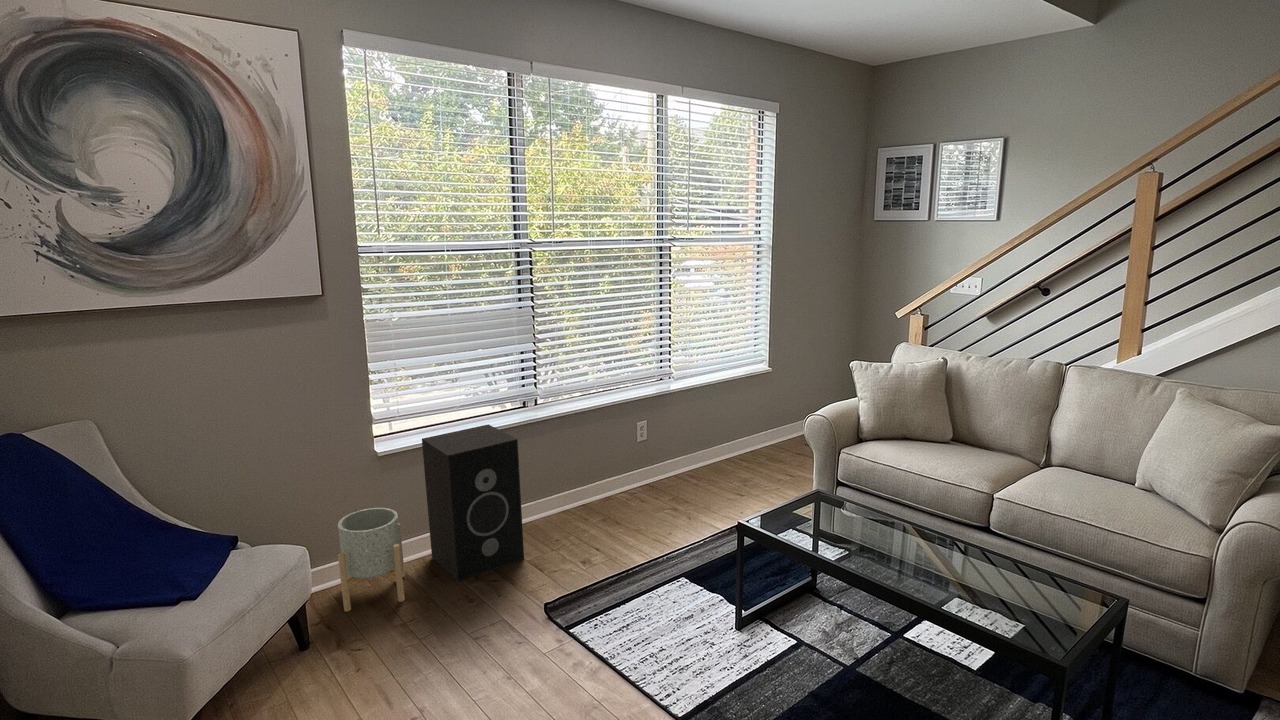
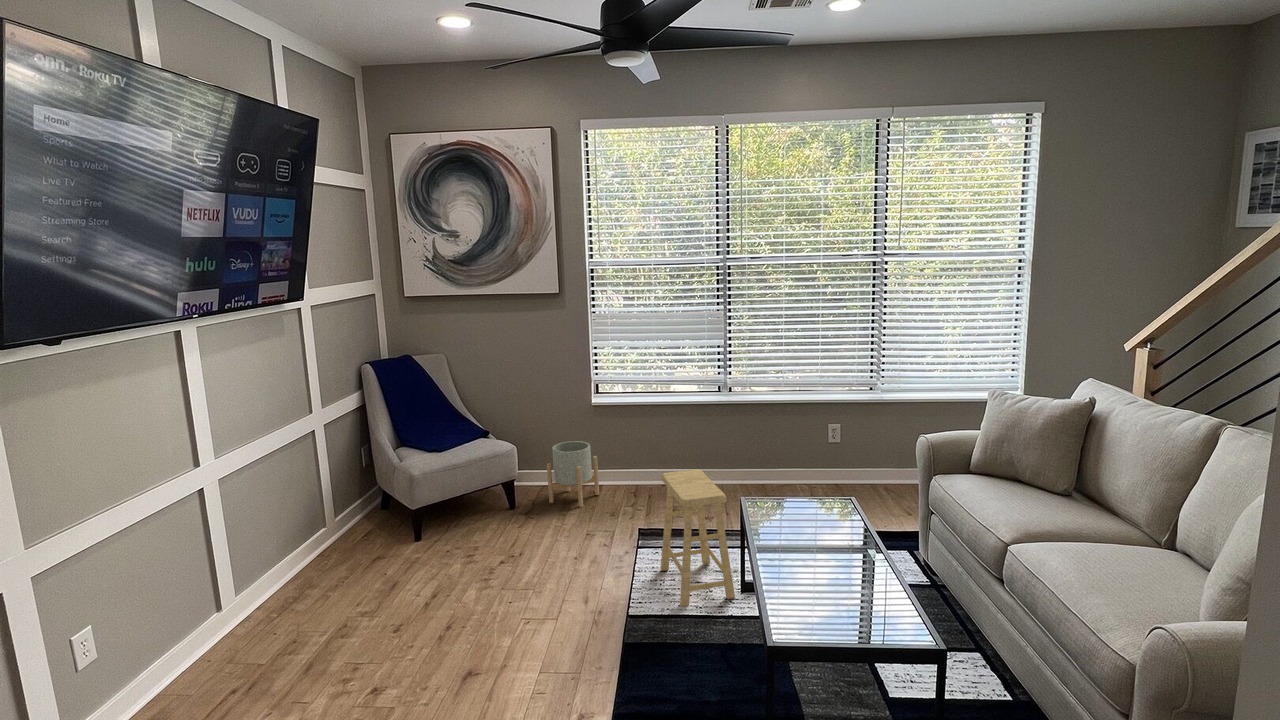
speaker: present [422,424,524,582] -> none [616,399,678,507]
footstool: none [624,504,743,679] -> present [661,469,735,606]

